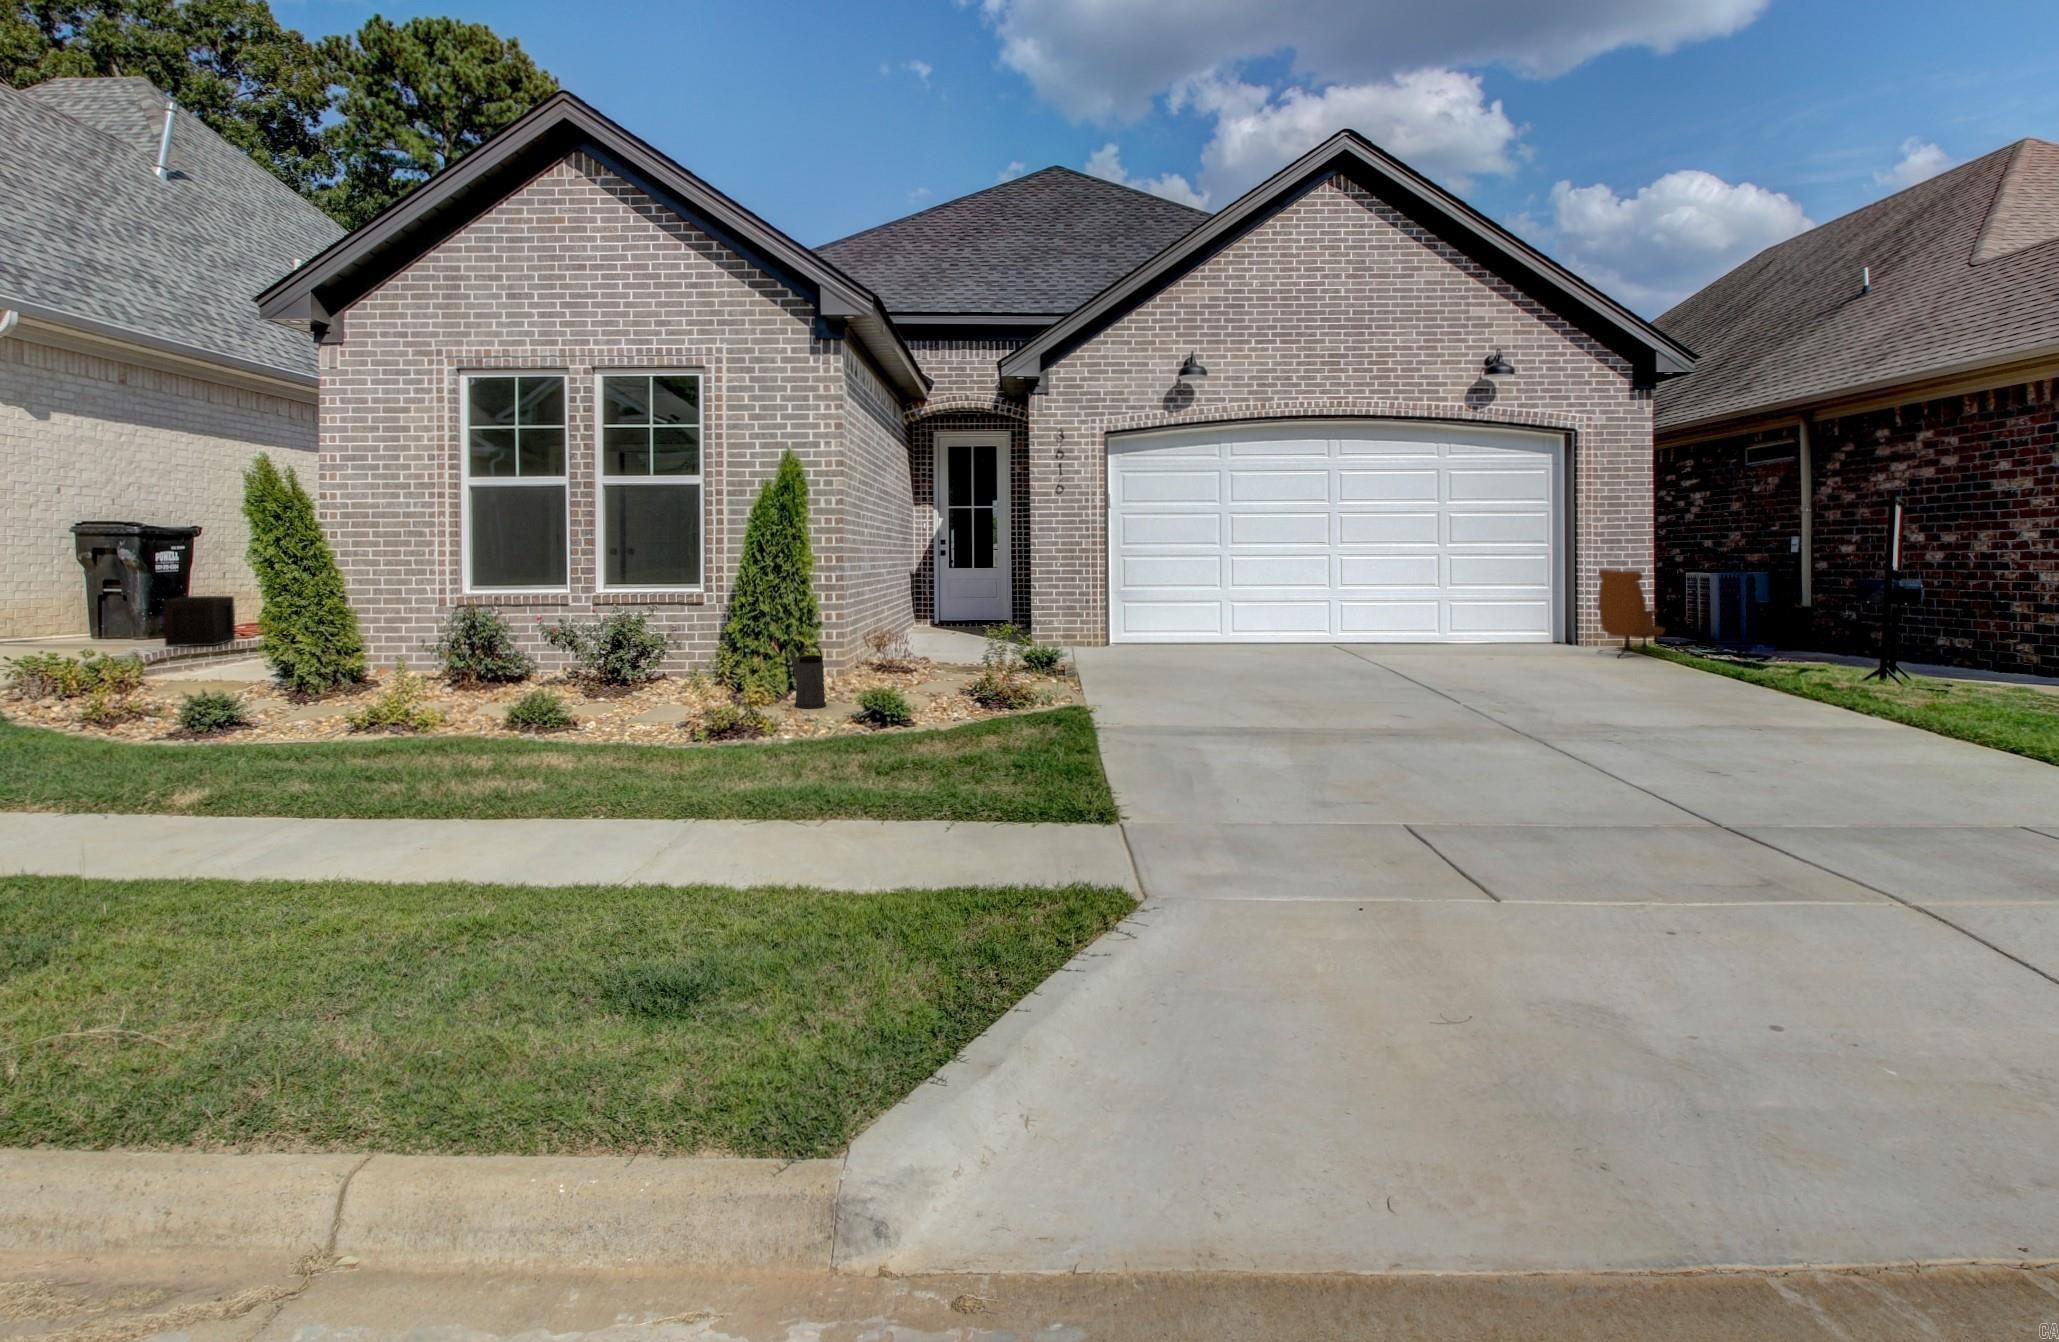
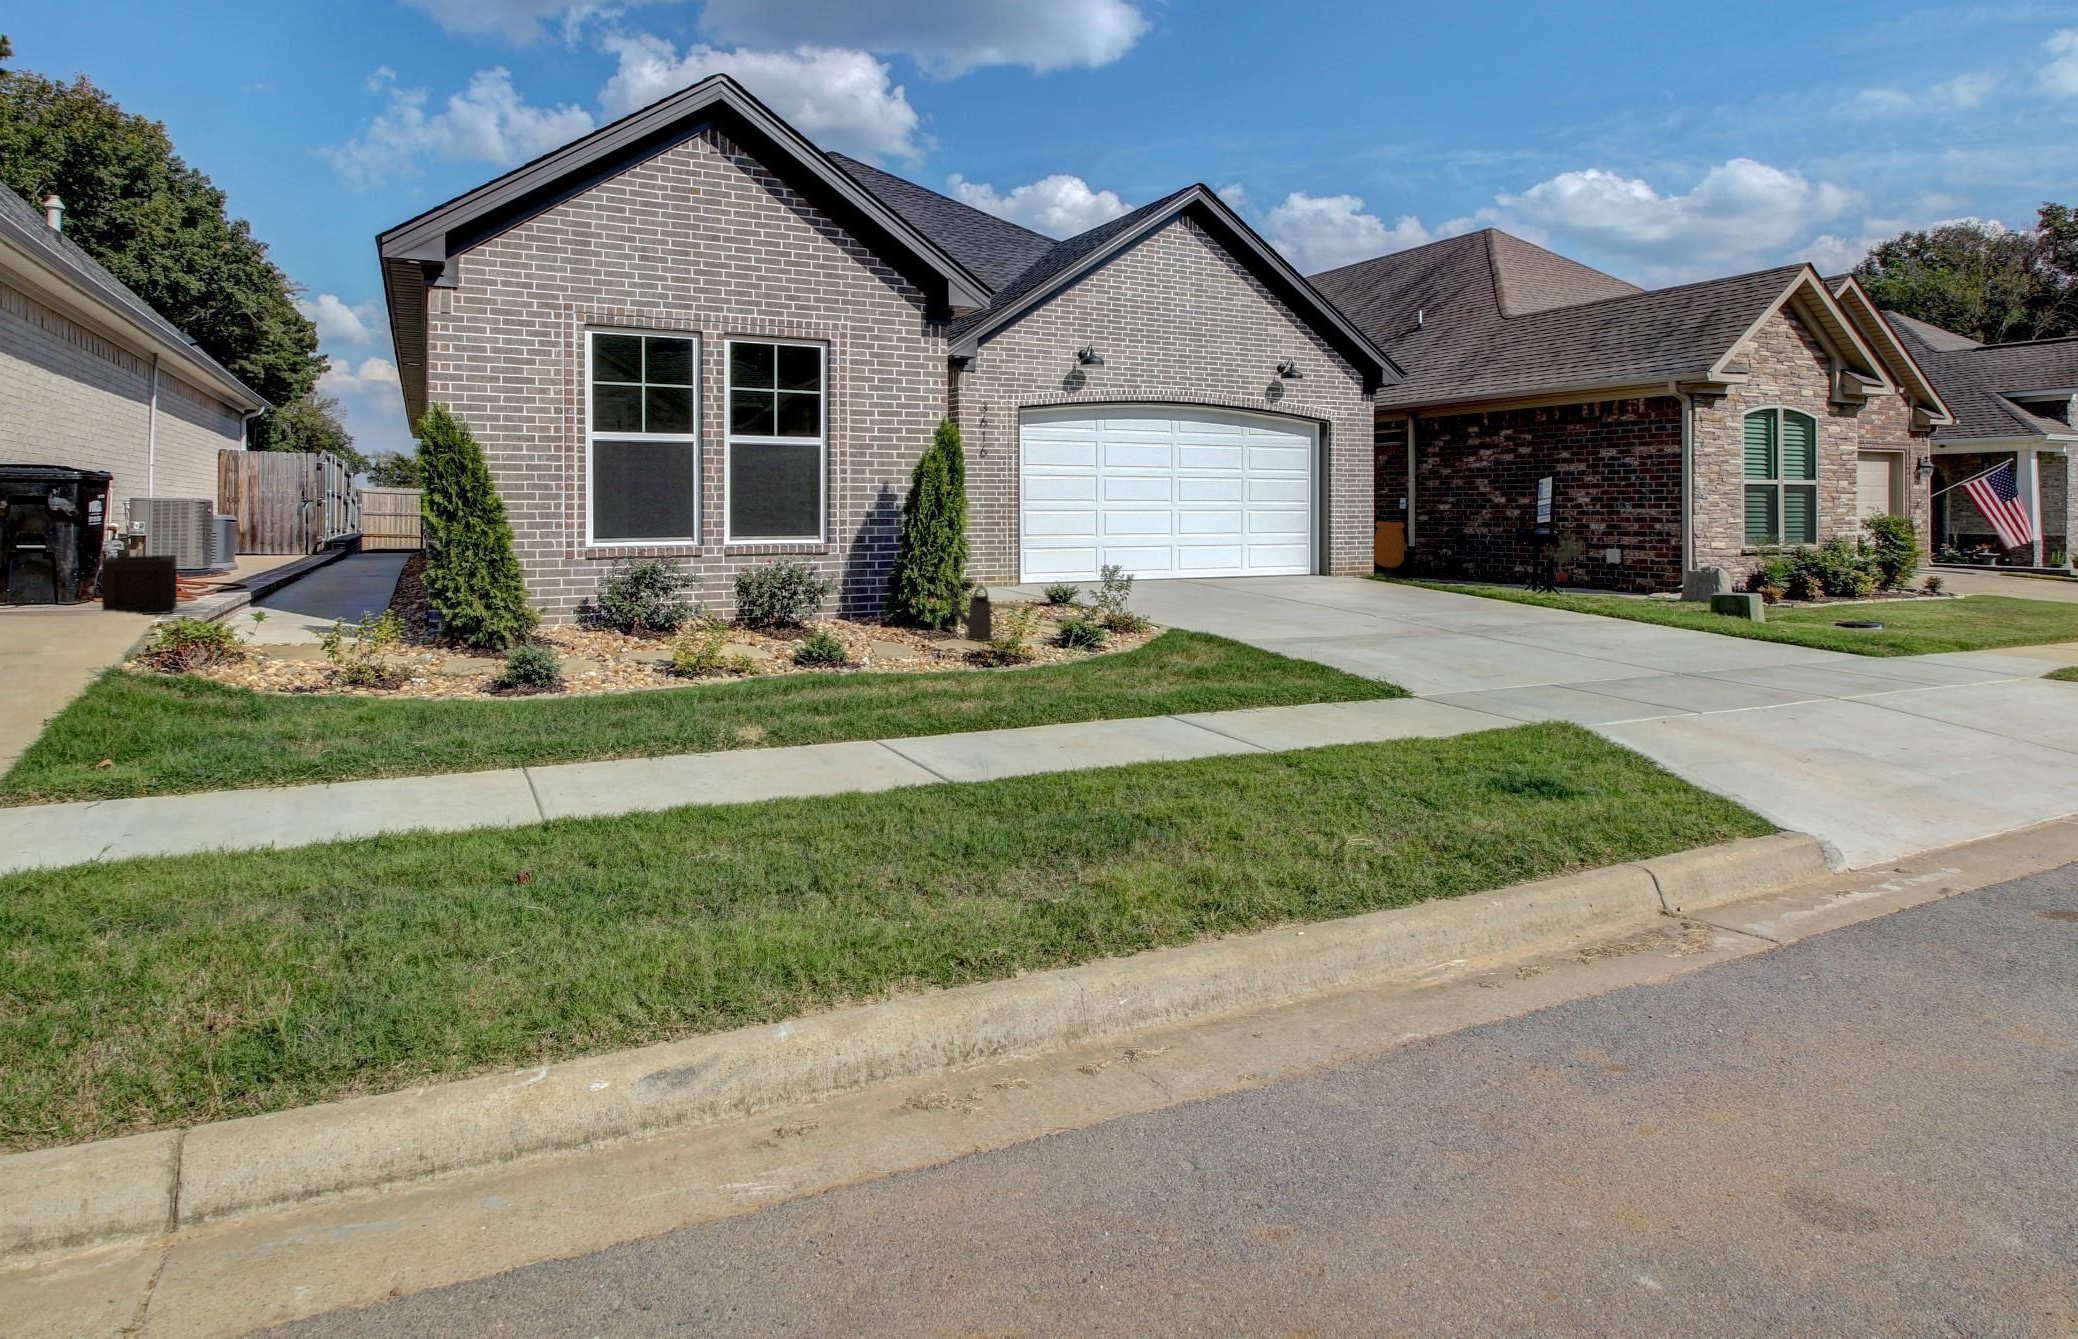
potted tree: none [1948,588,2018,670] -> present [1546,533,1582,582]

